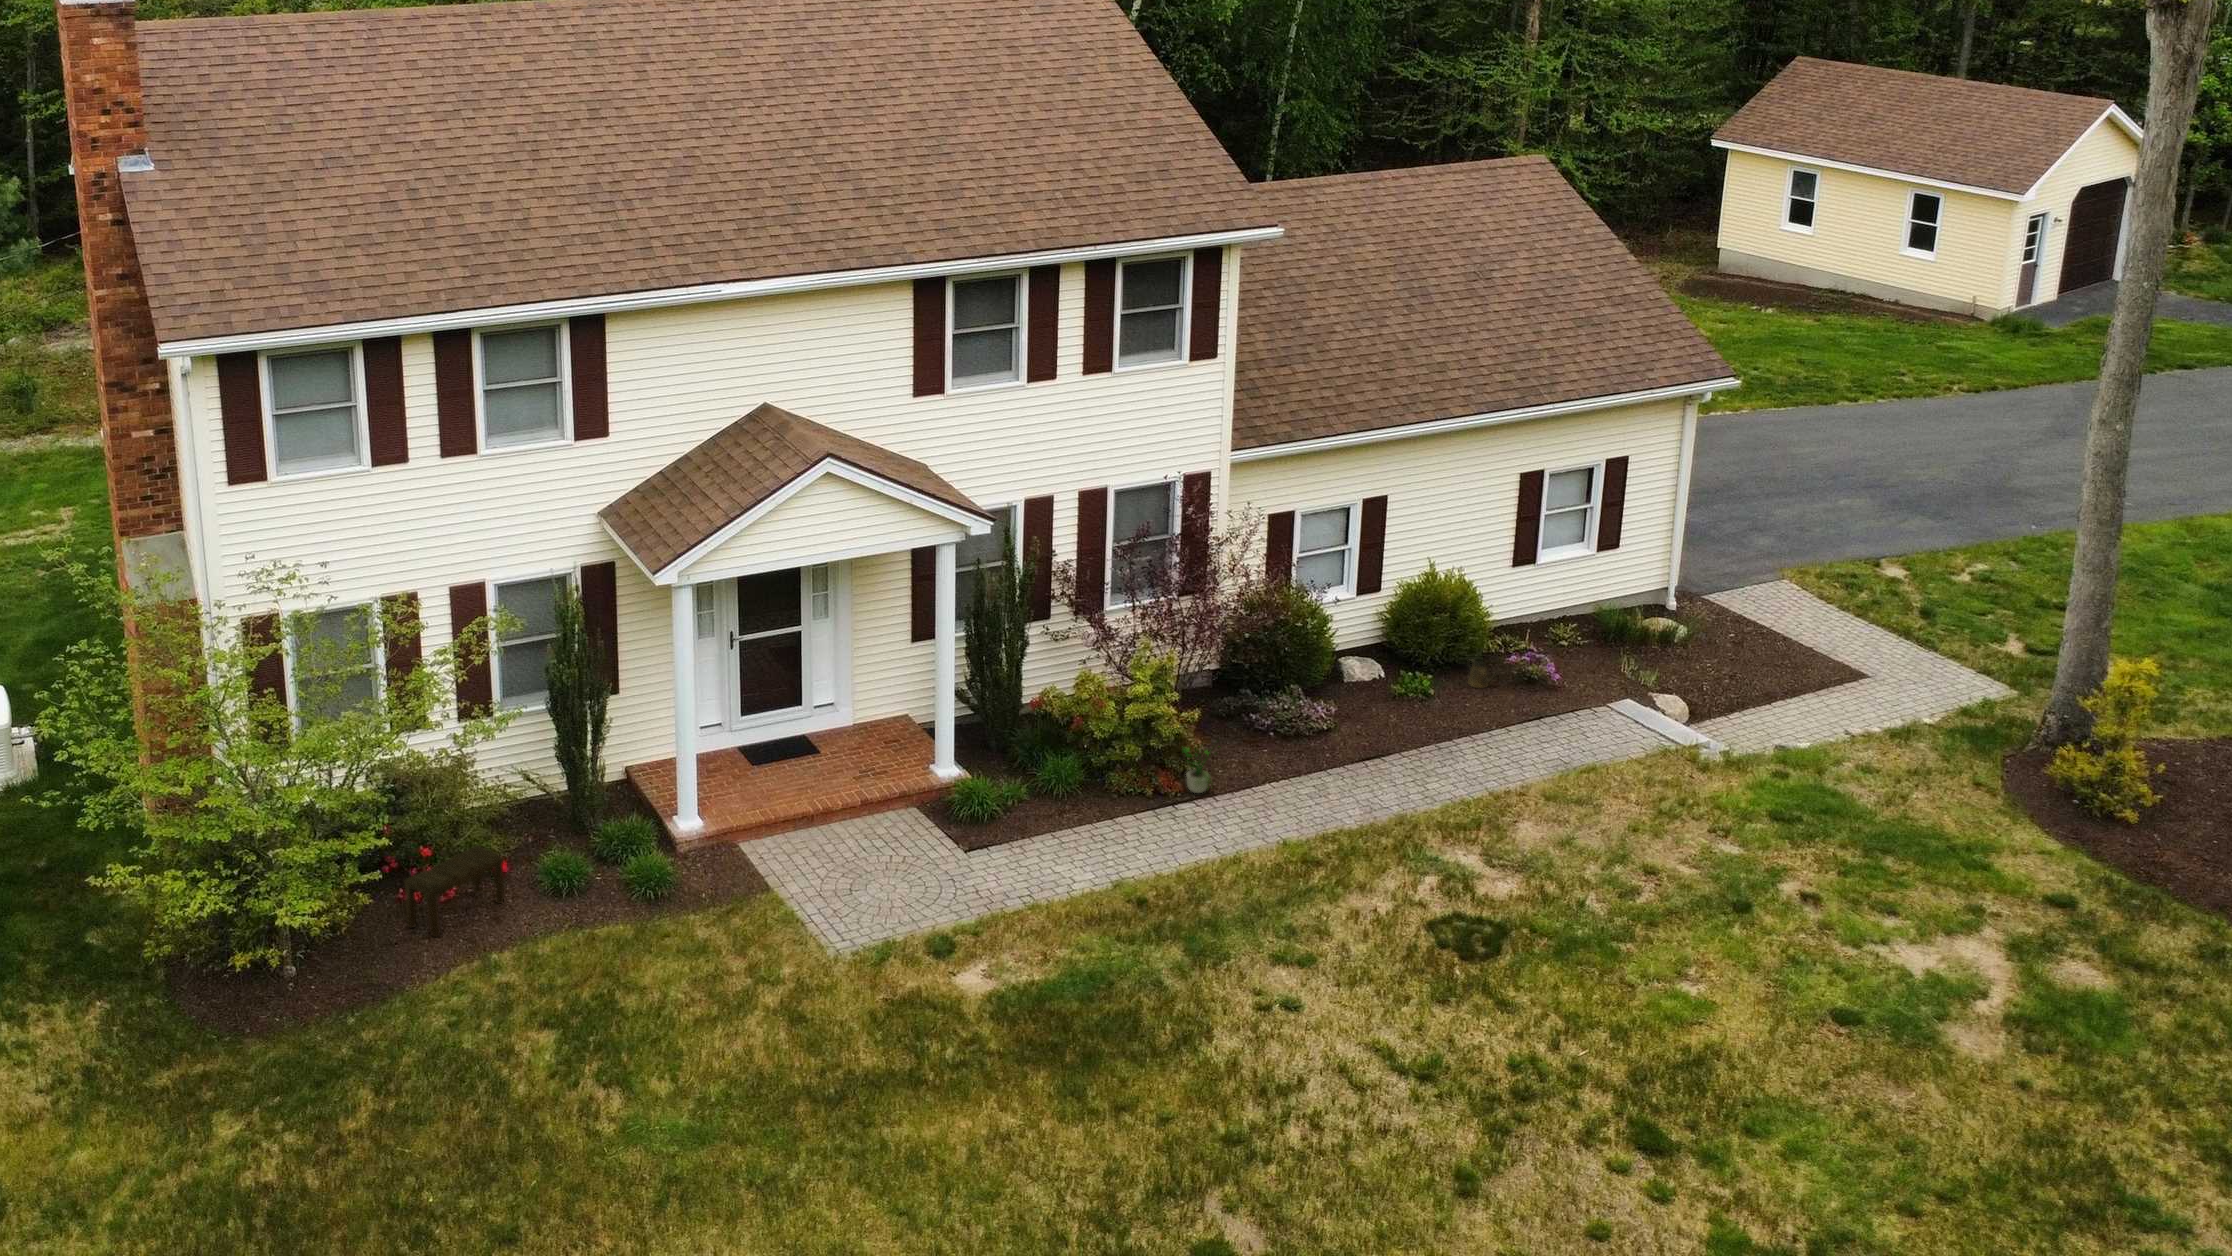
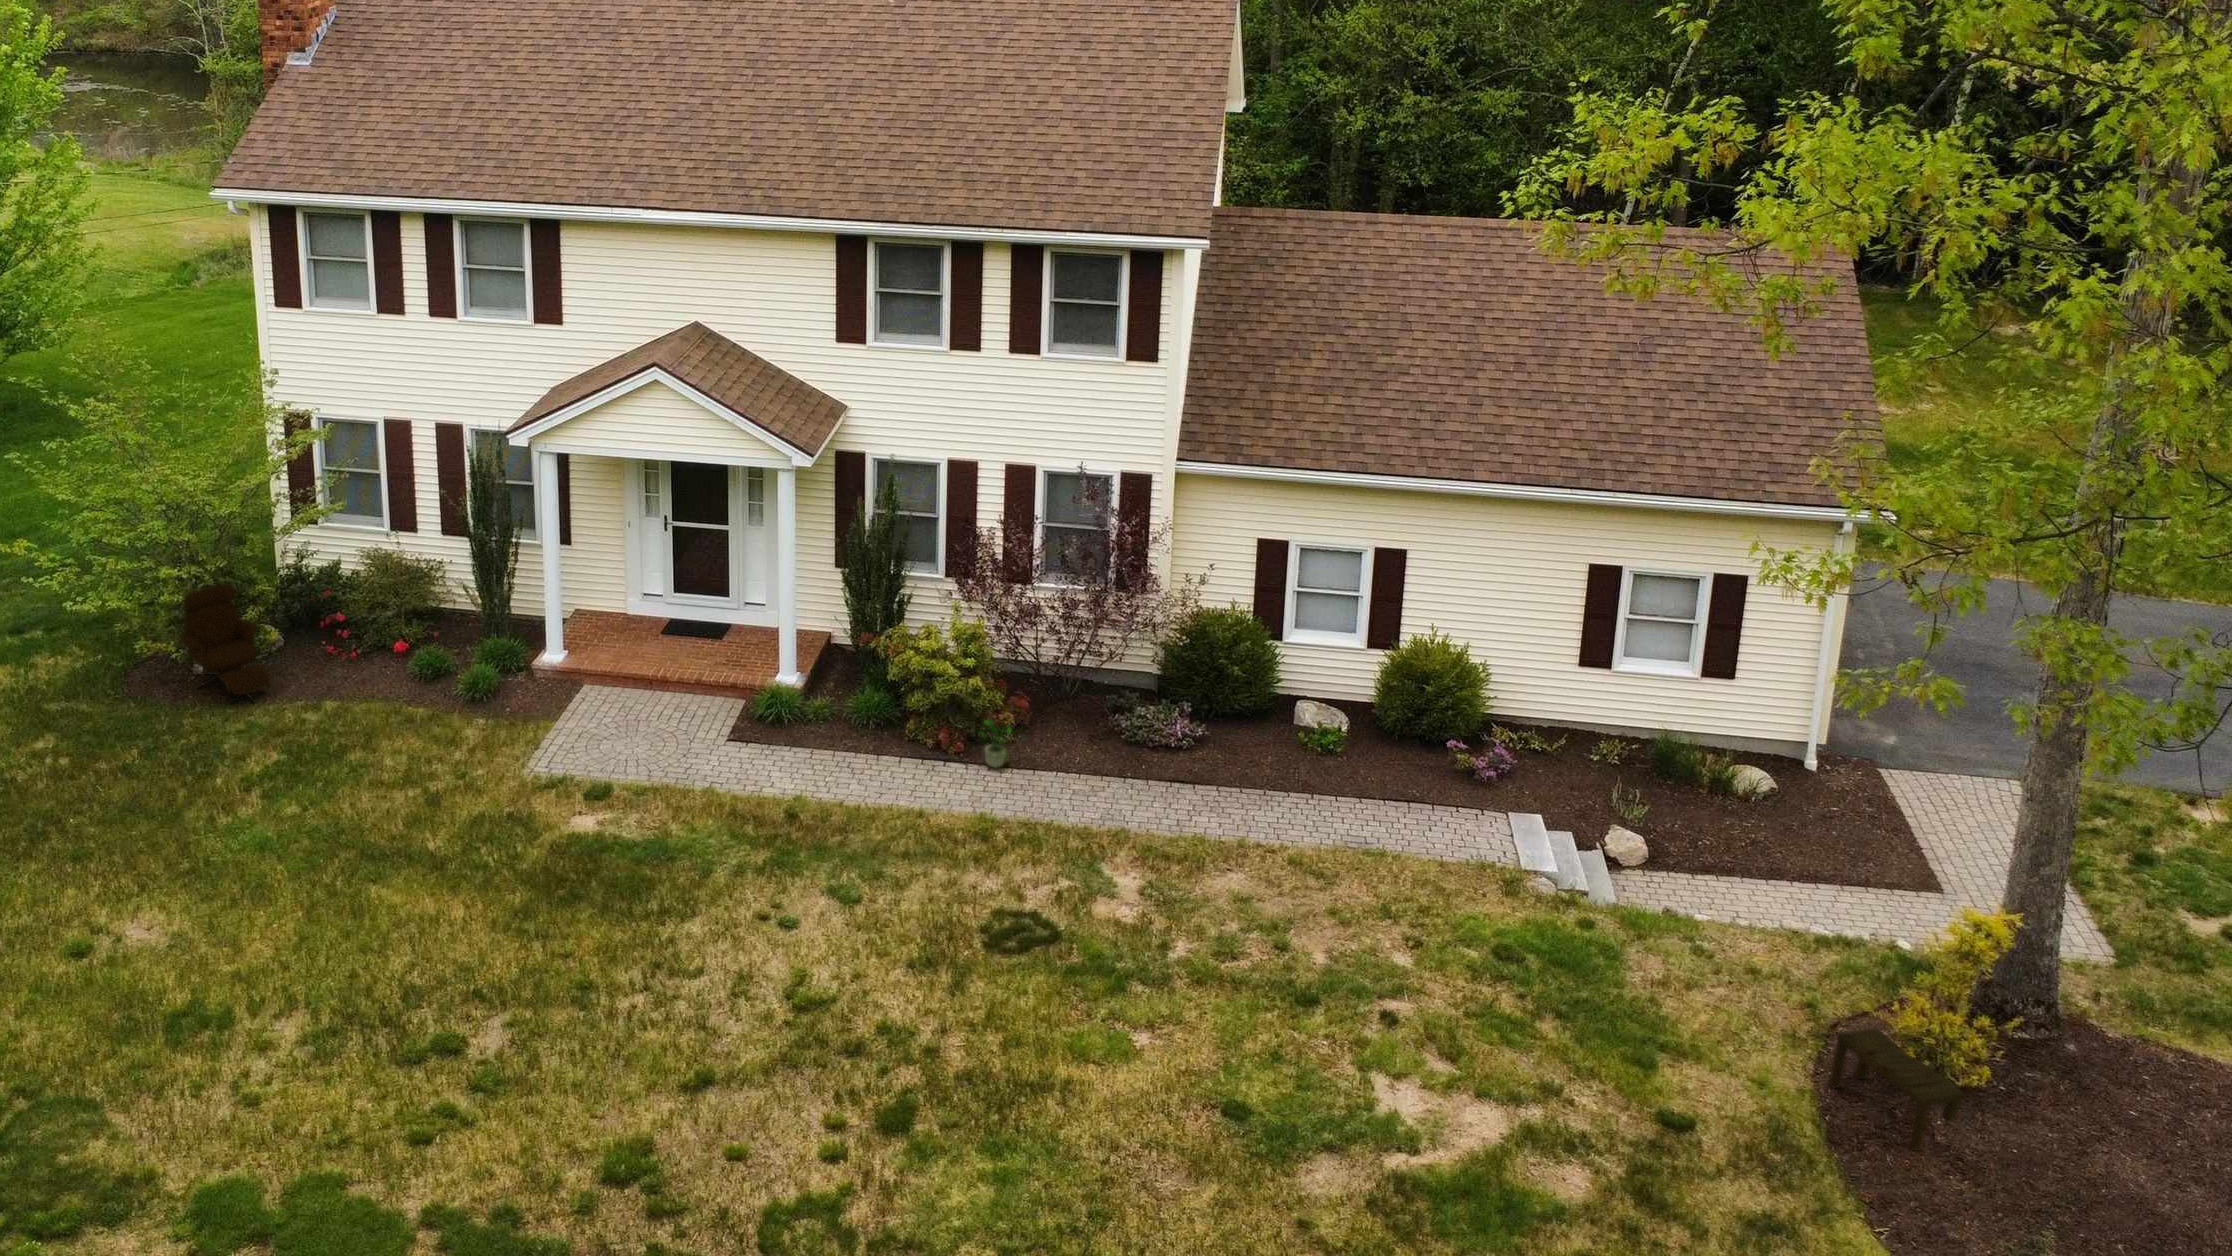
watering can: present [1467,660,1496,688] -> none [1399,737,1423,770]
bench: present [405,845,504,937] -> present [1829,1028,1965,1151]
lounge chair: none [263,854,410,999] -> present [182,584,270,702]

